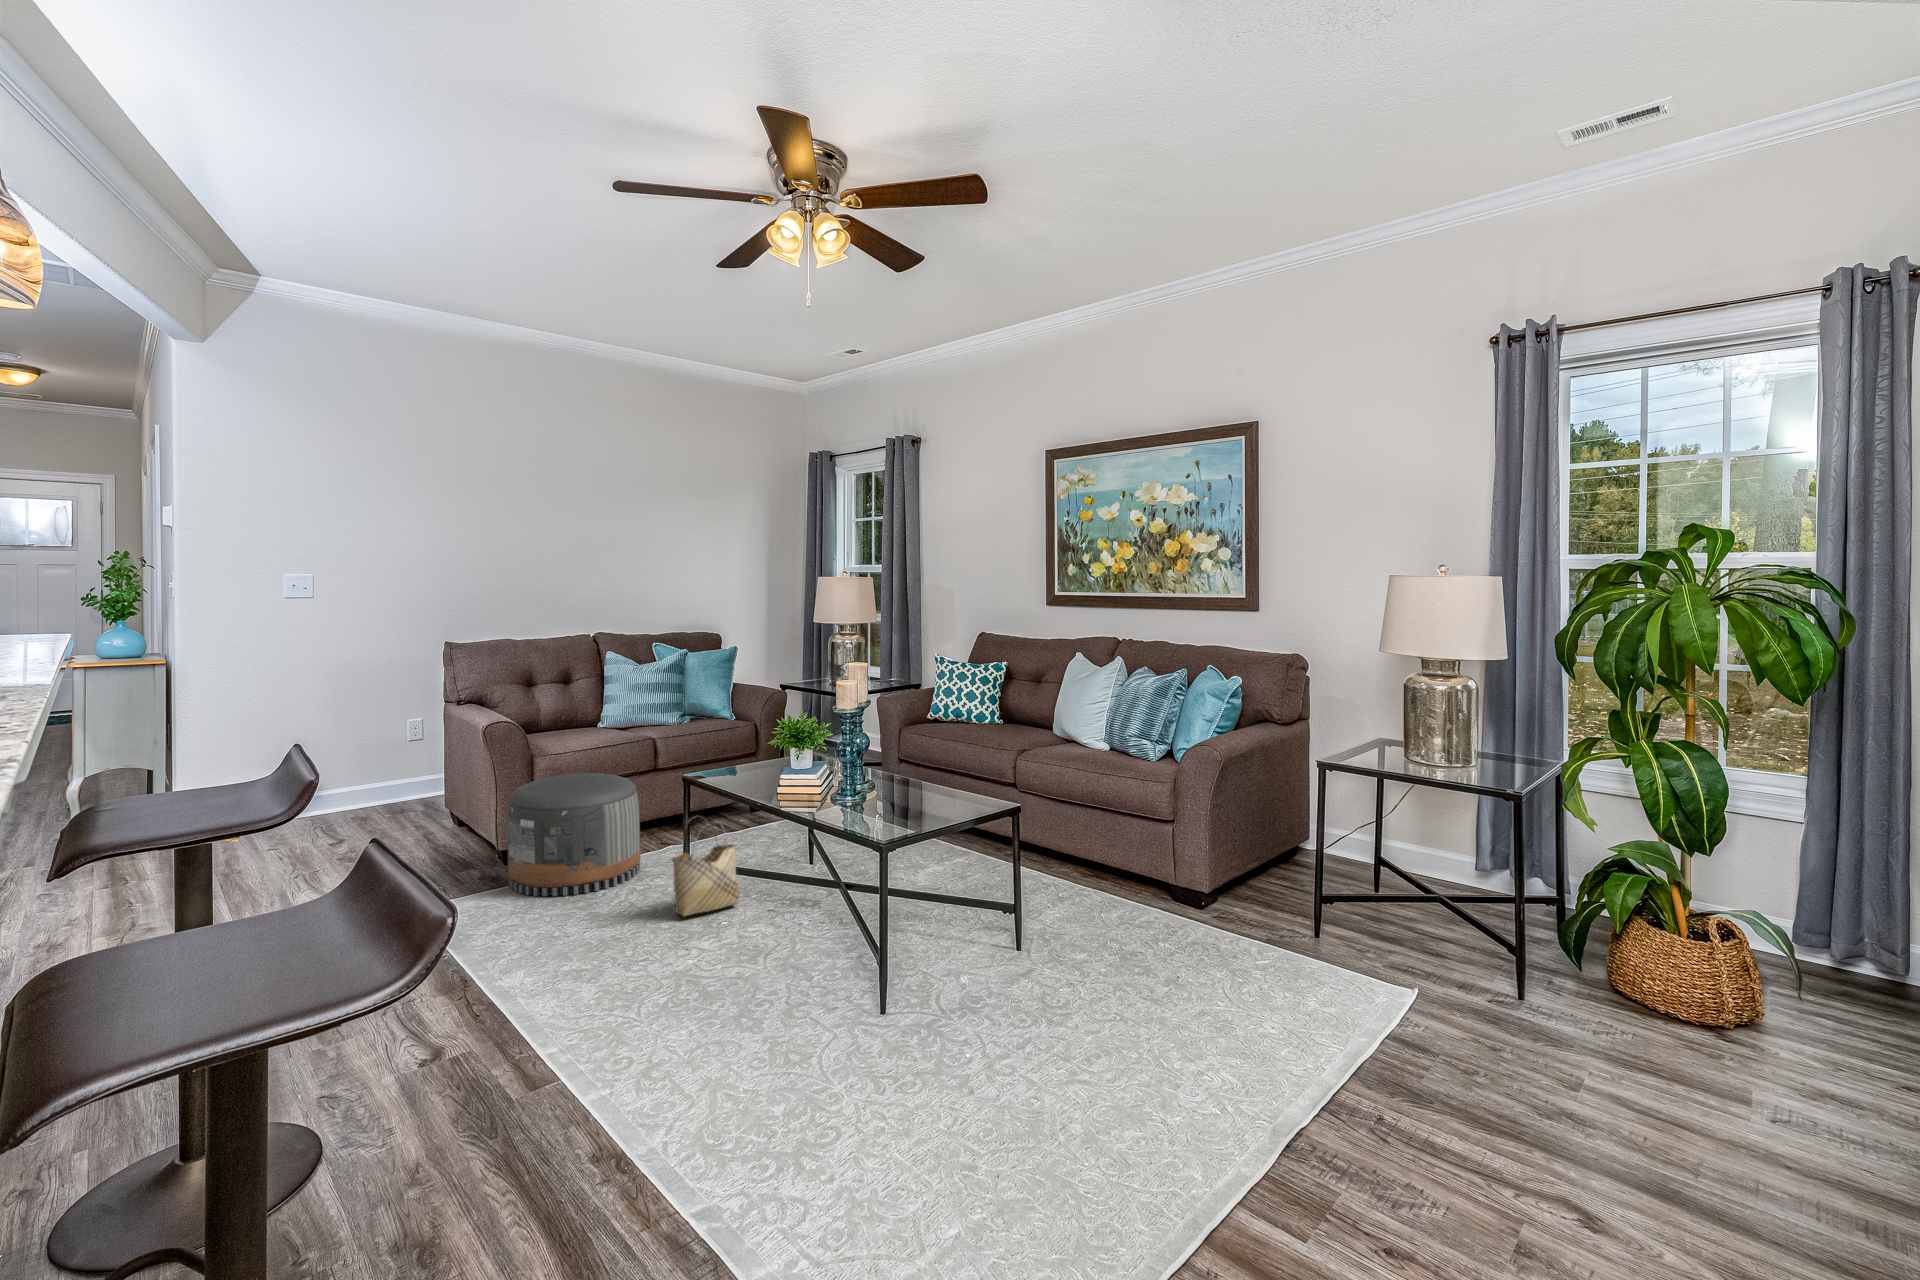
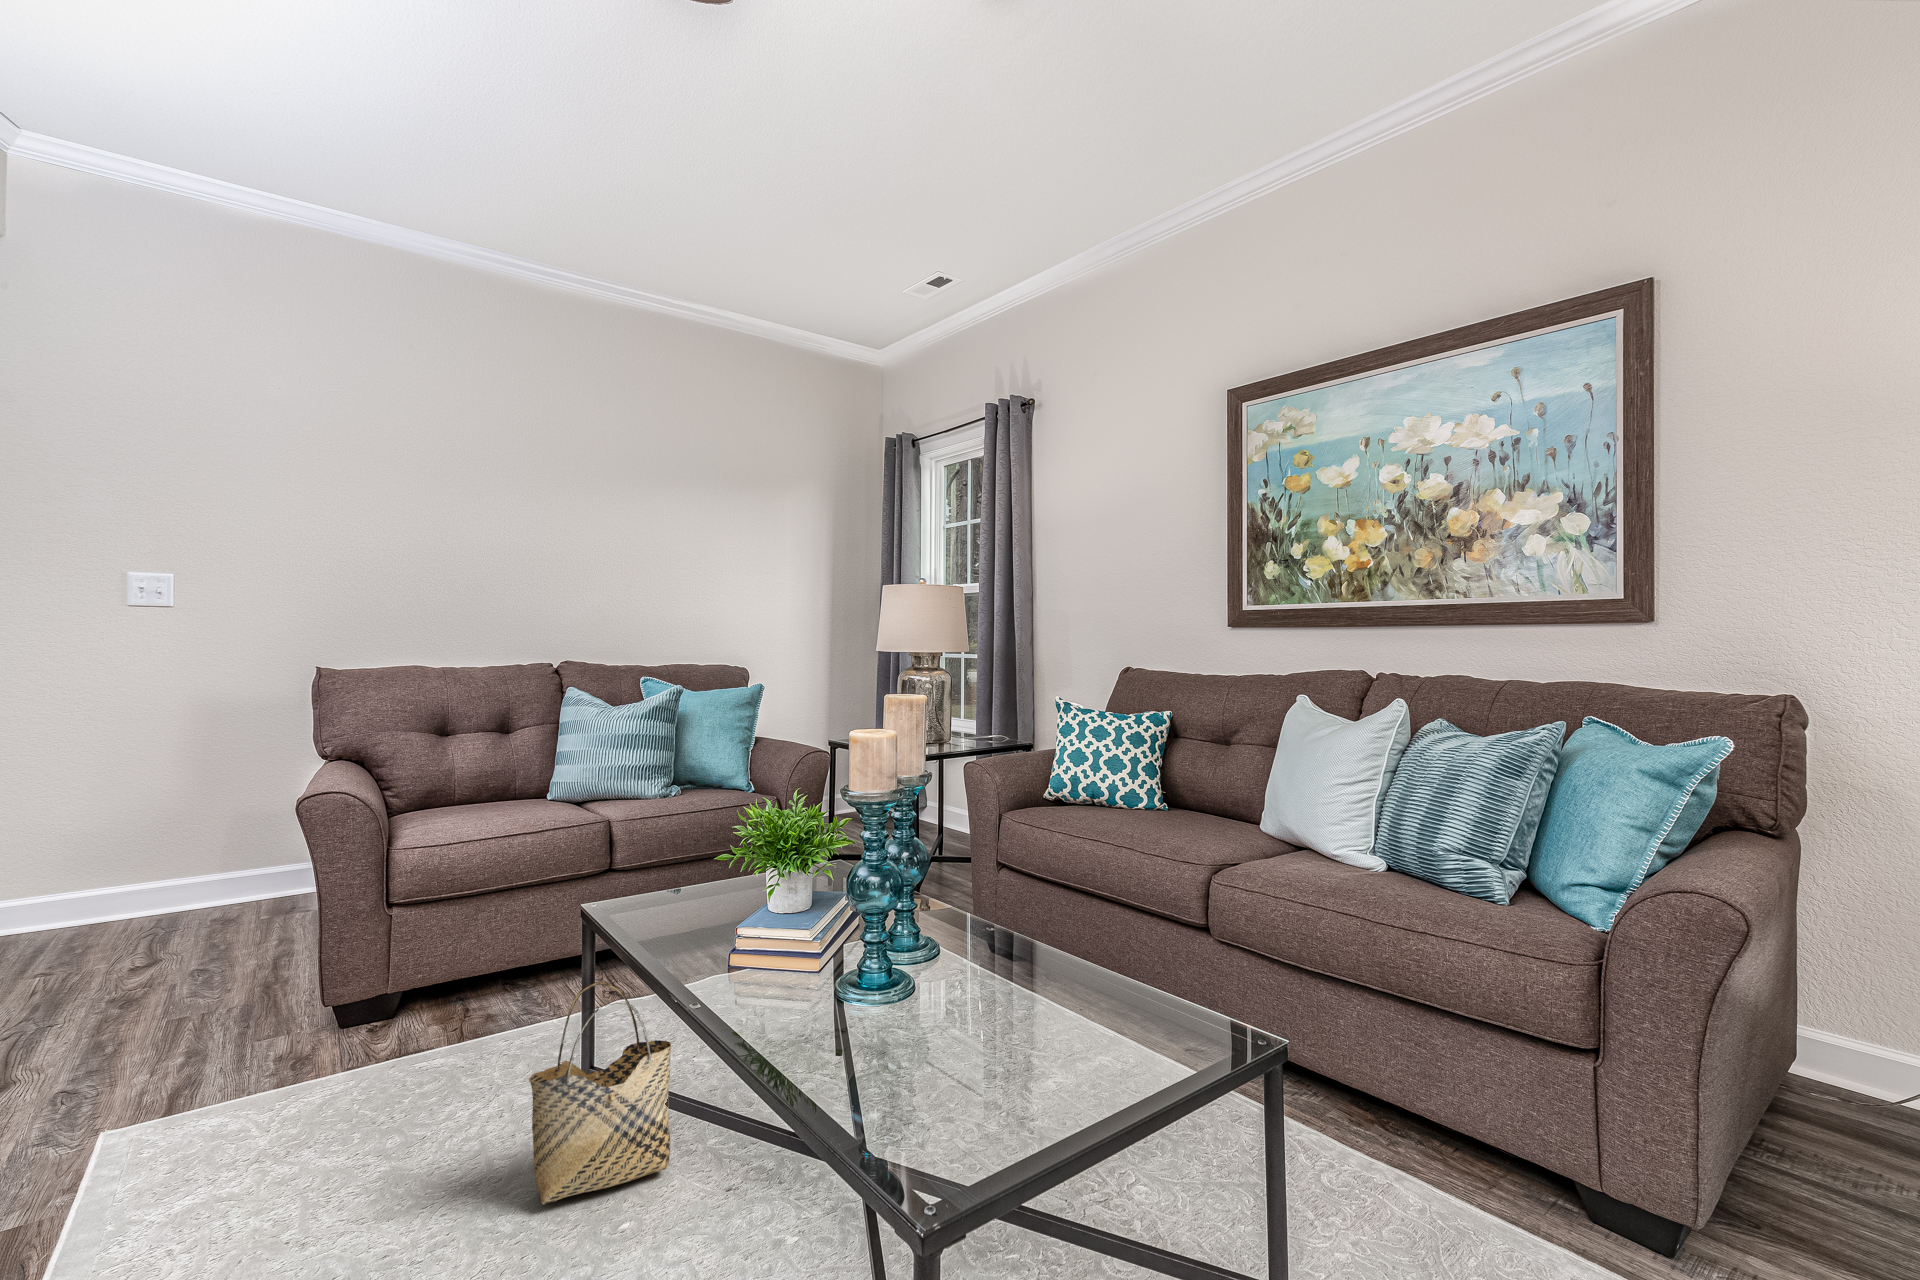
pouf: present [507,773,640,896] -> none [292,878,542,1117]

